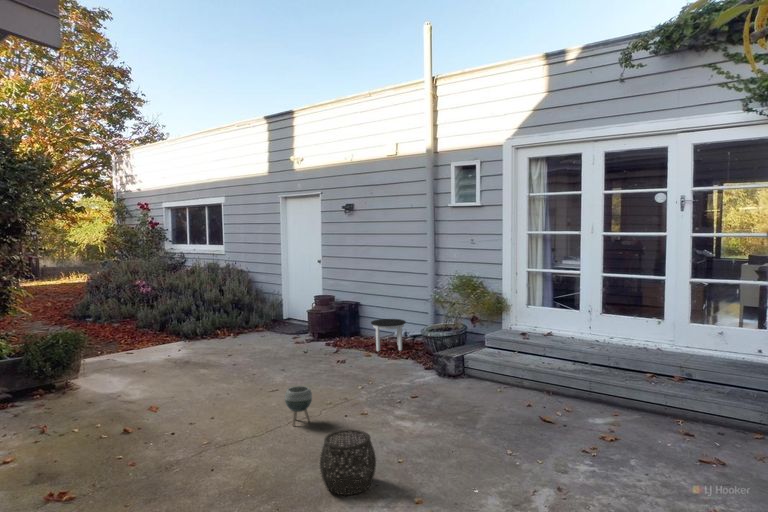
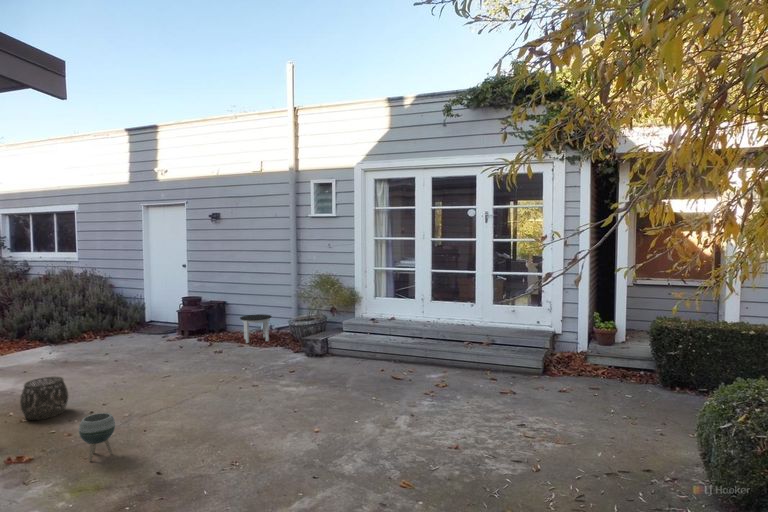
planter: present [285,386,312,426] -> present [79,413,115,461]
woven basket: present [320,429,376,495] -> present [20,377,68,420]

